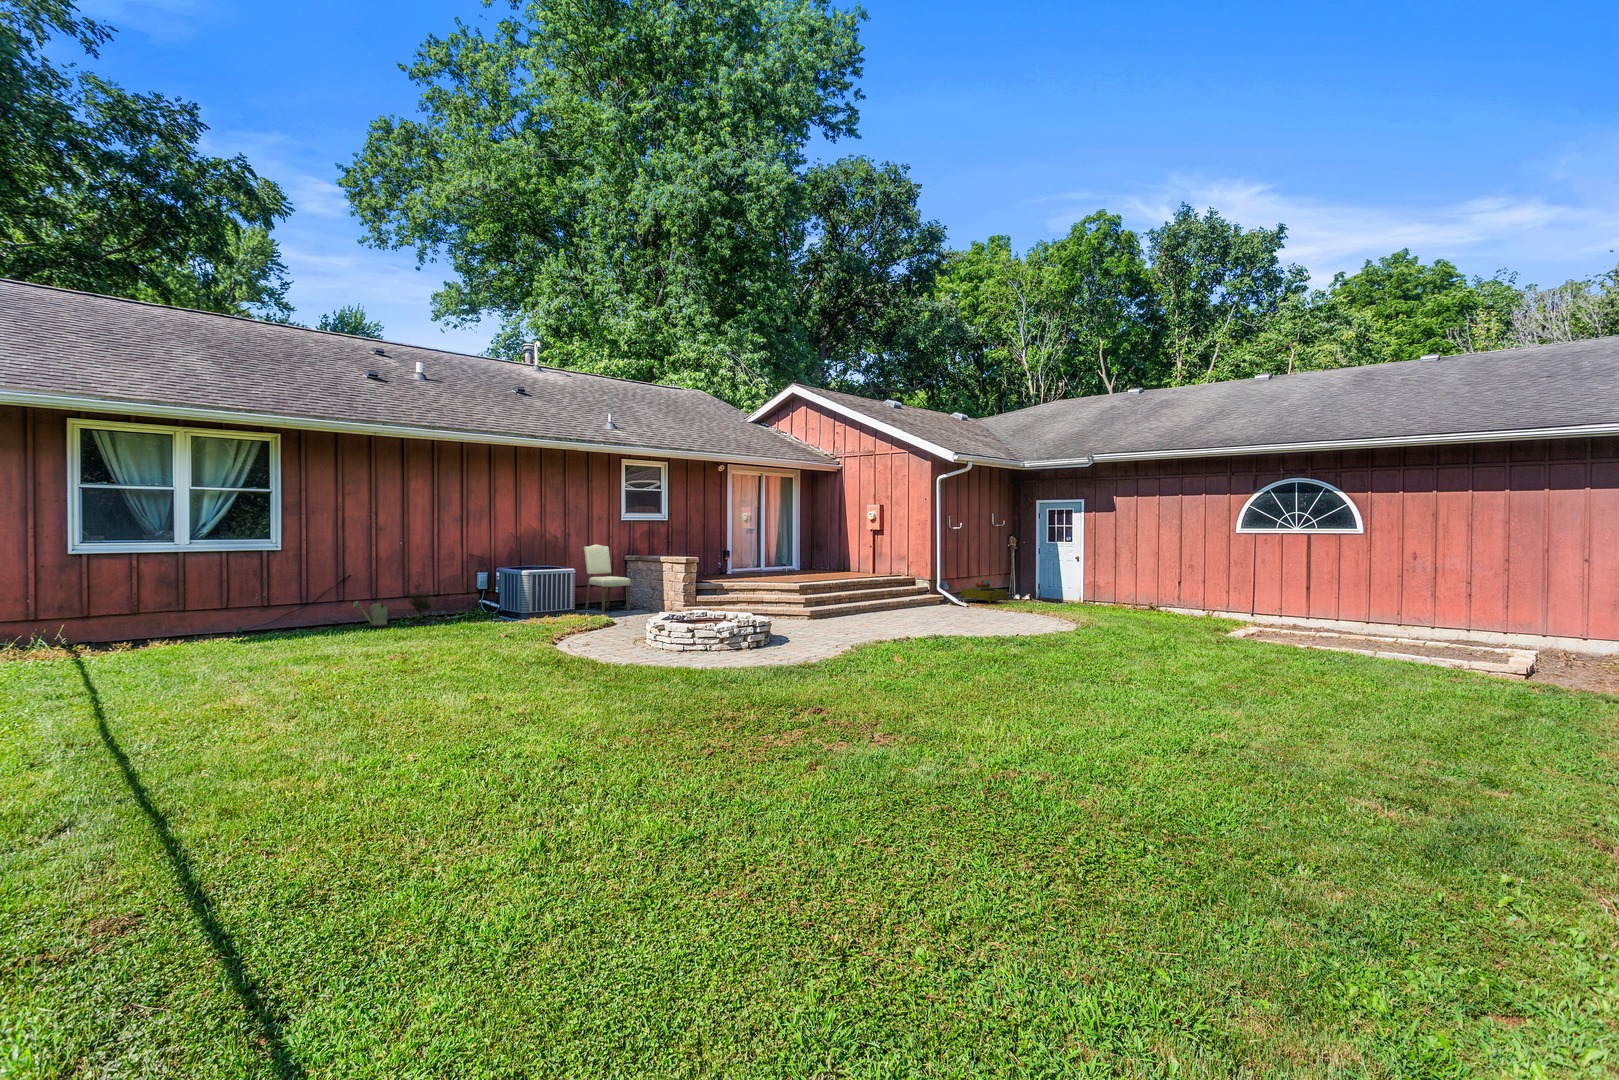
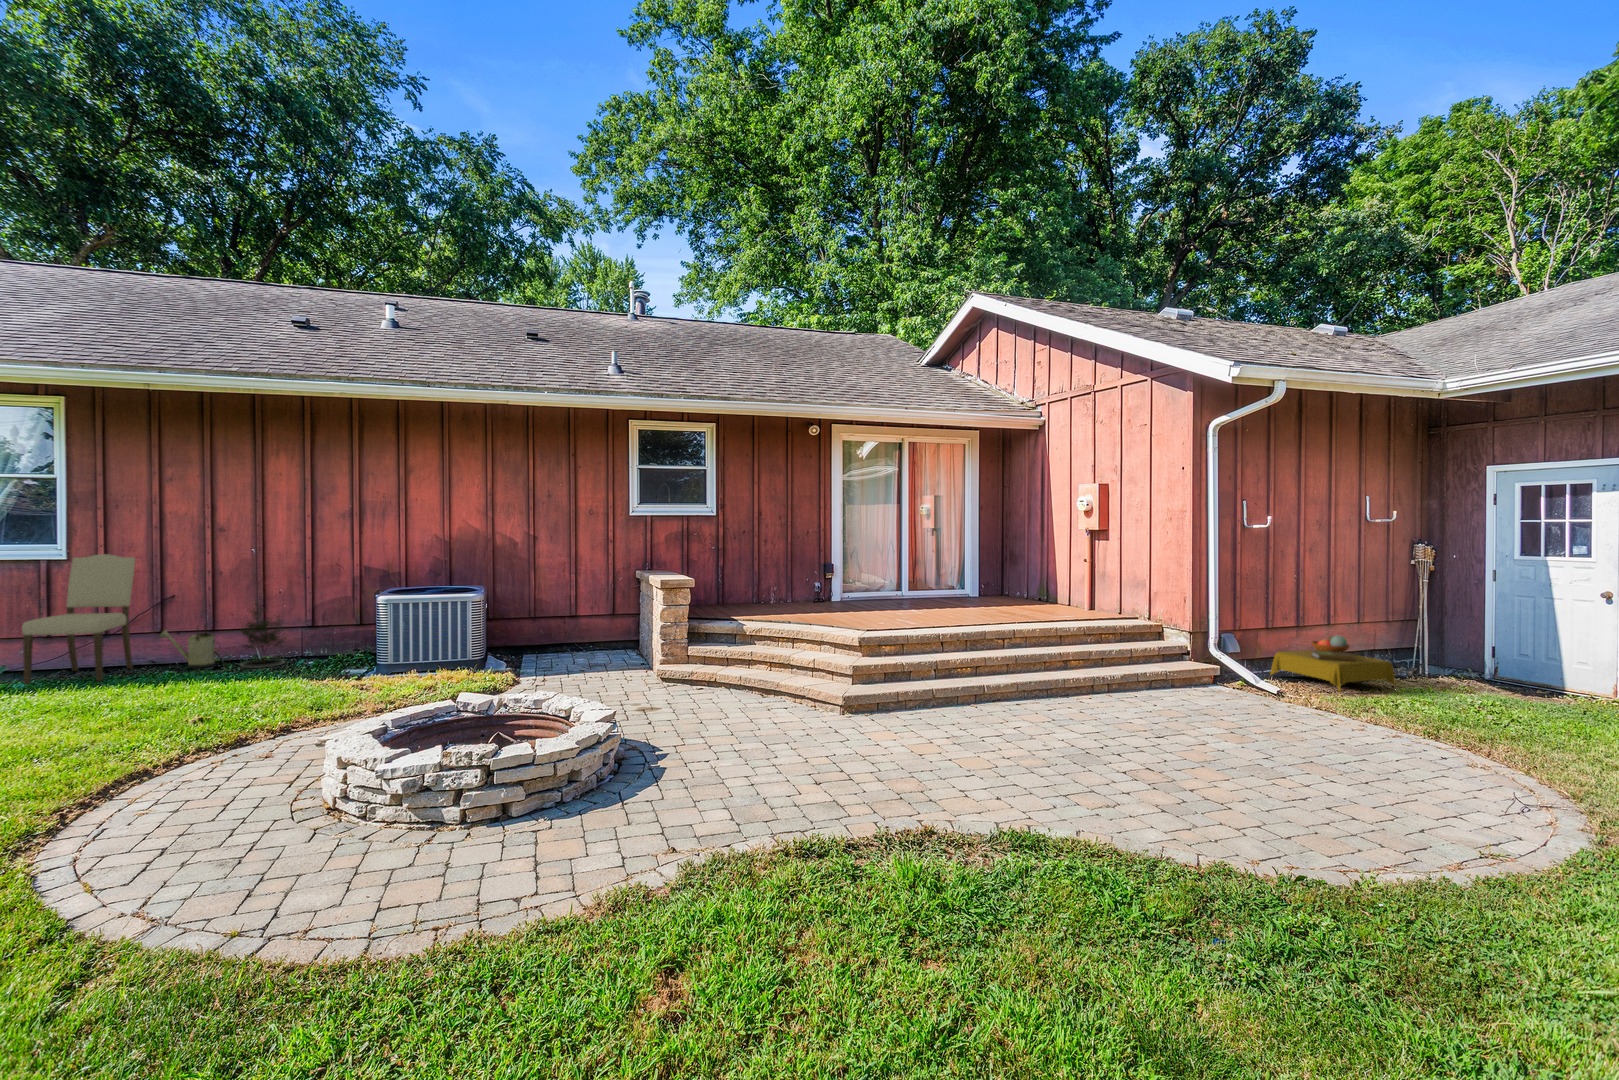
chair: present [584,545,631,613] -> present [22,554,135,684]

